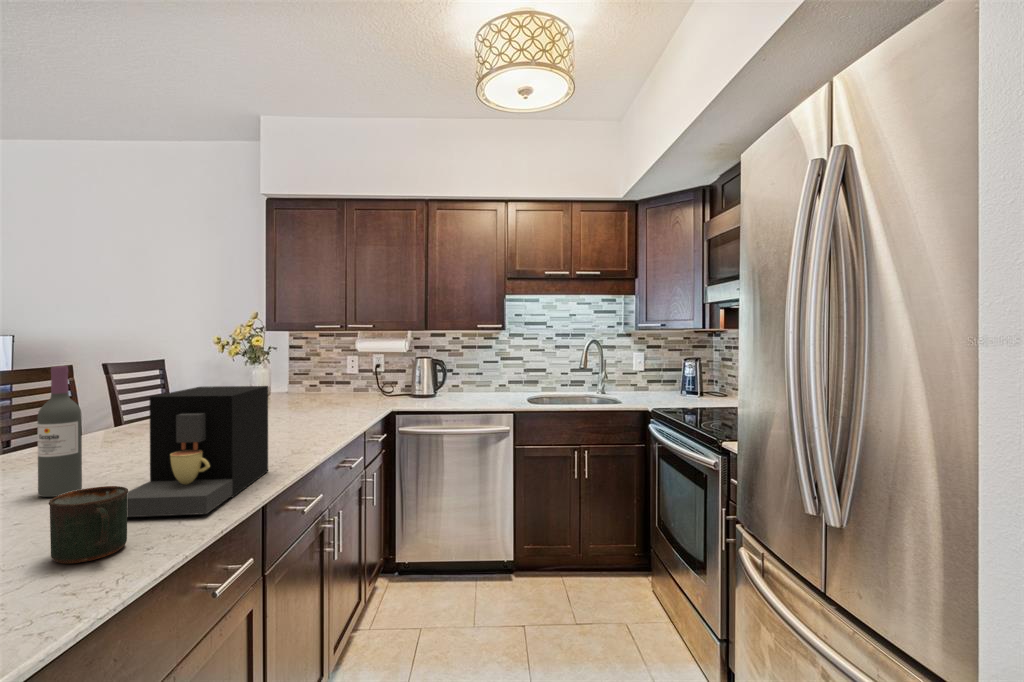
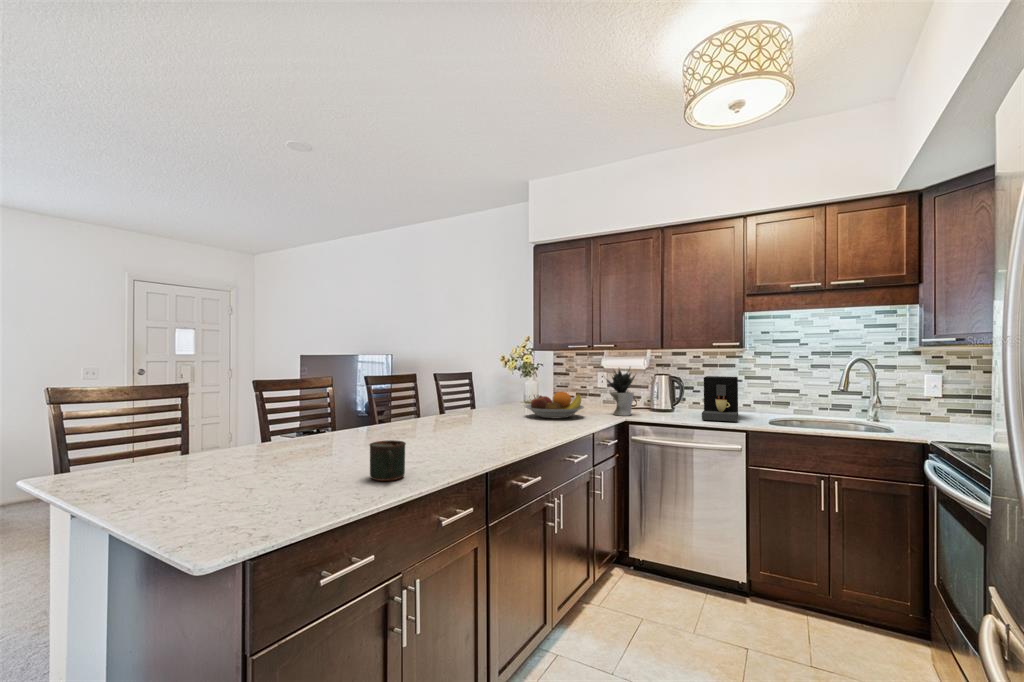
potted plant: none [364,349,401,405] -> present [607,369,635,416]
wine bottle: present [38,366,82,497] -> none [378,371,399,449]
fruit bowl: none [266,382,345,416] -> present [525,391,584,418]
coffee maker: present [127,386,268,517] -> present [702,376,738,422]

